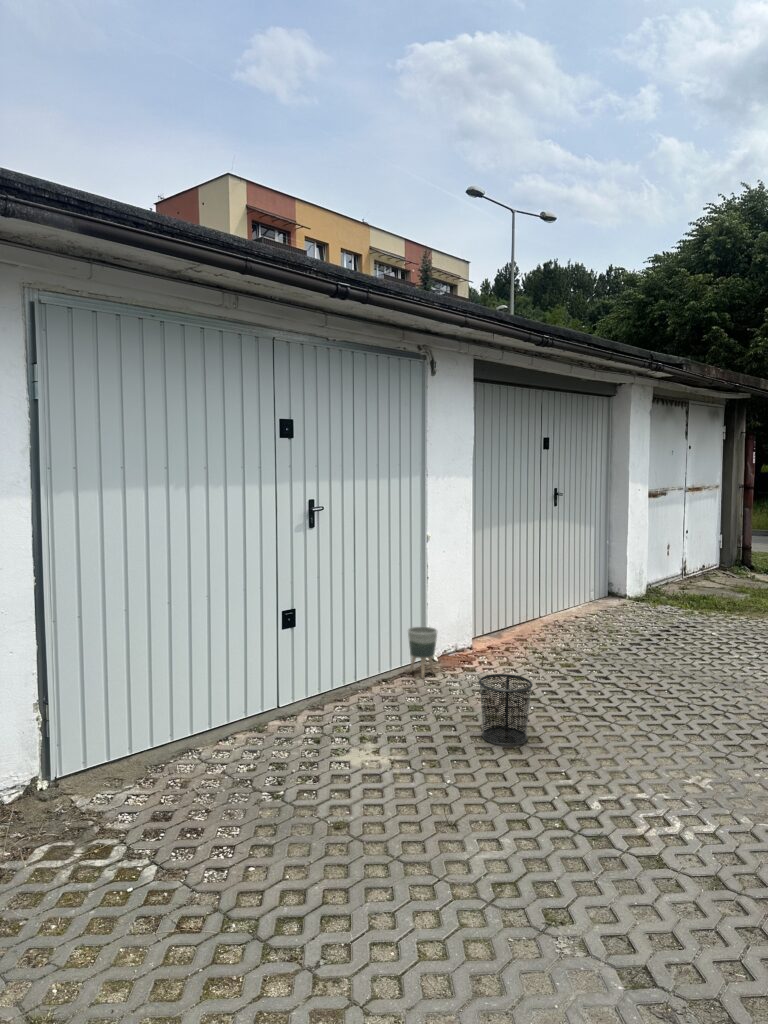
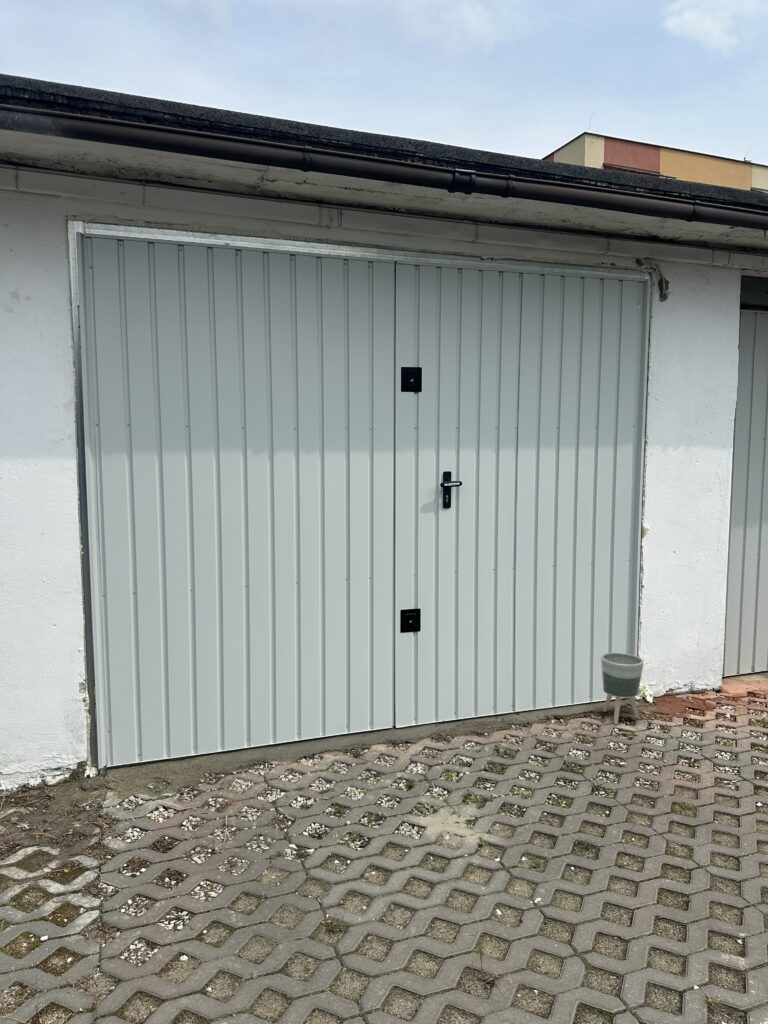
waste bin: present [479,674,533,746] -> none [639,747,728,866]

